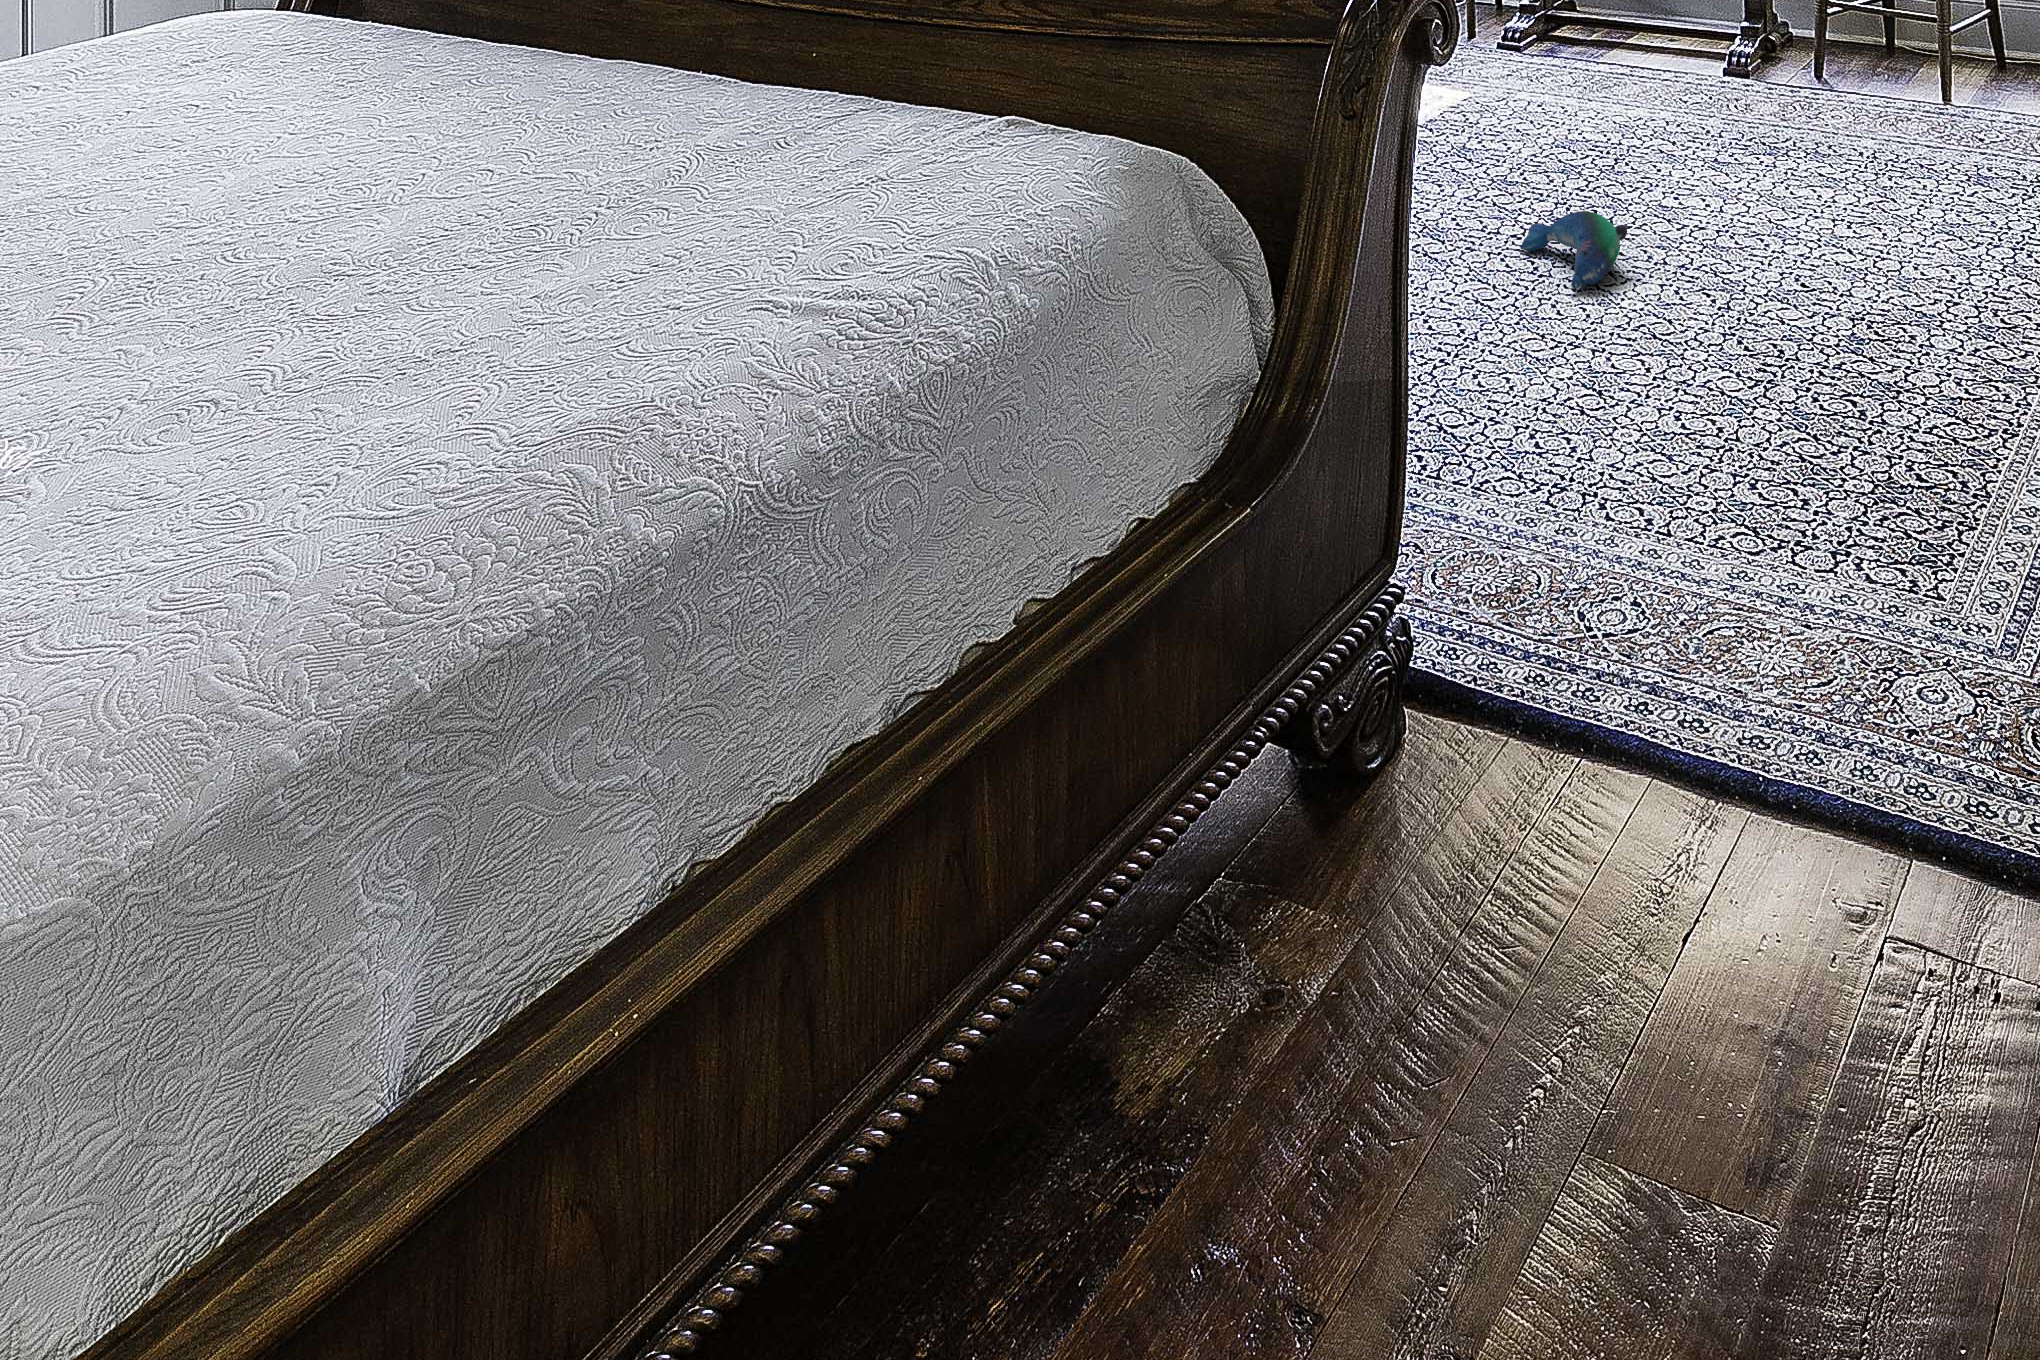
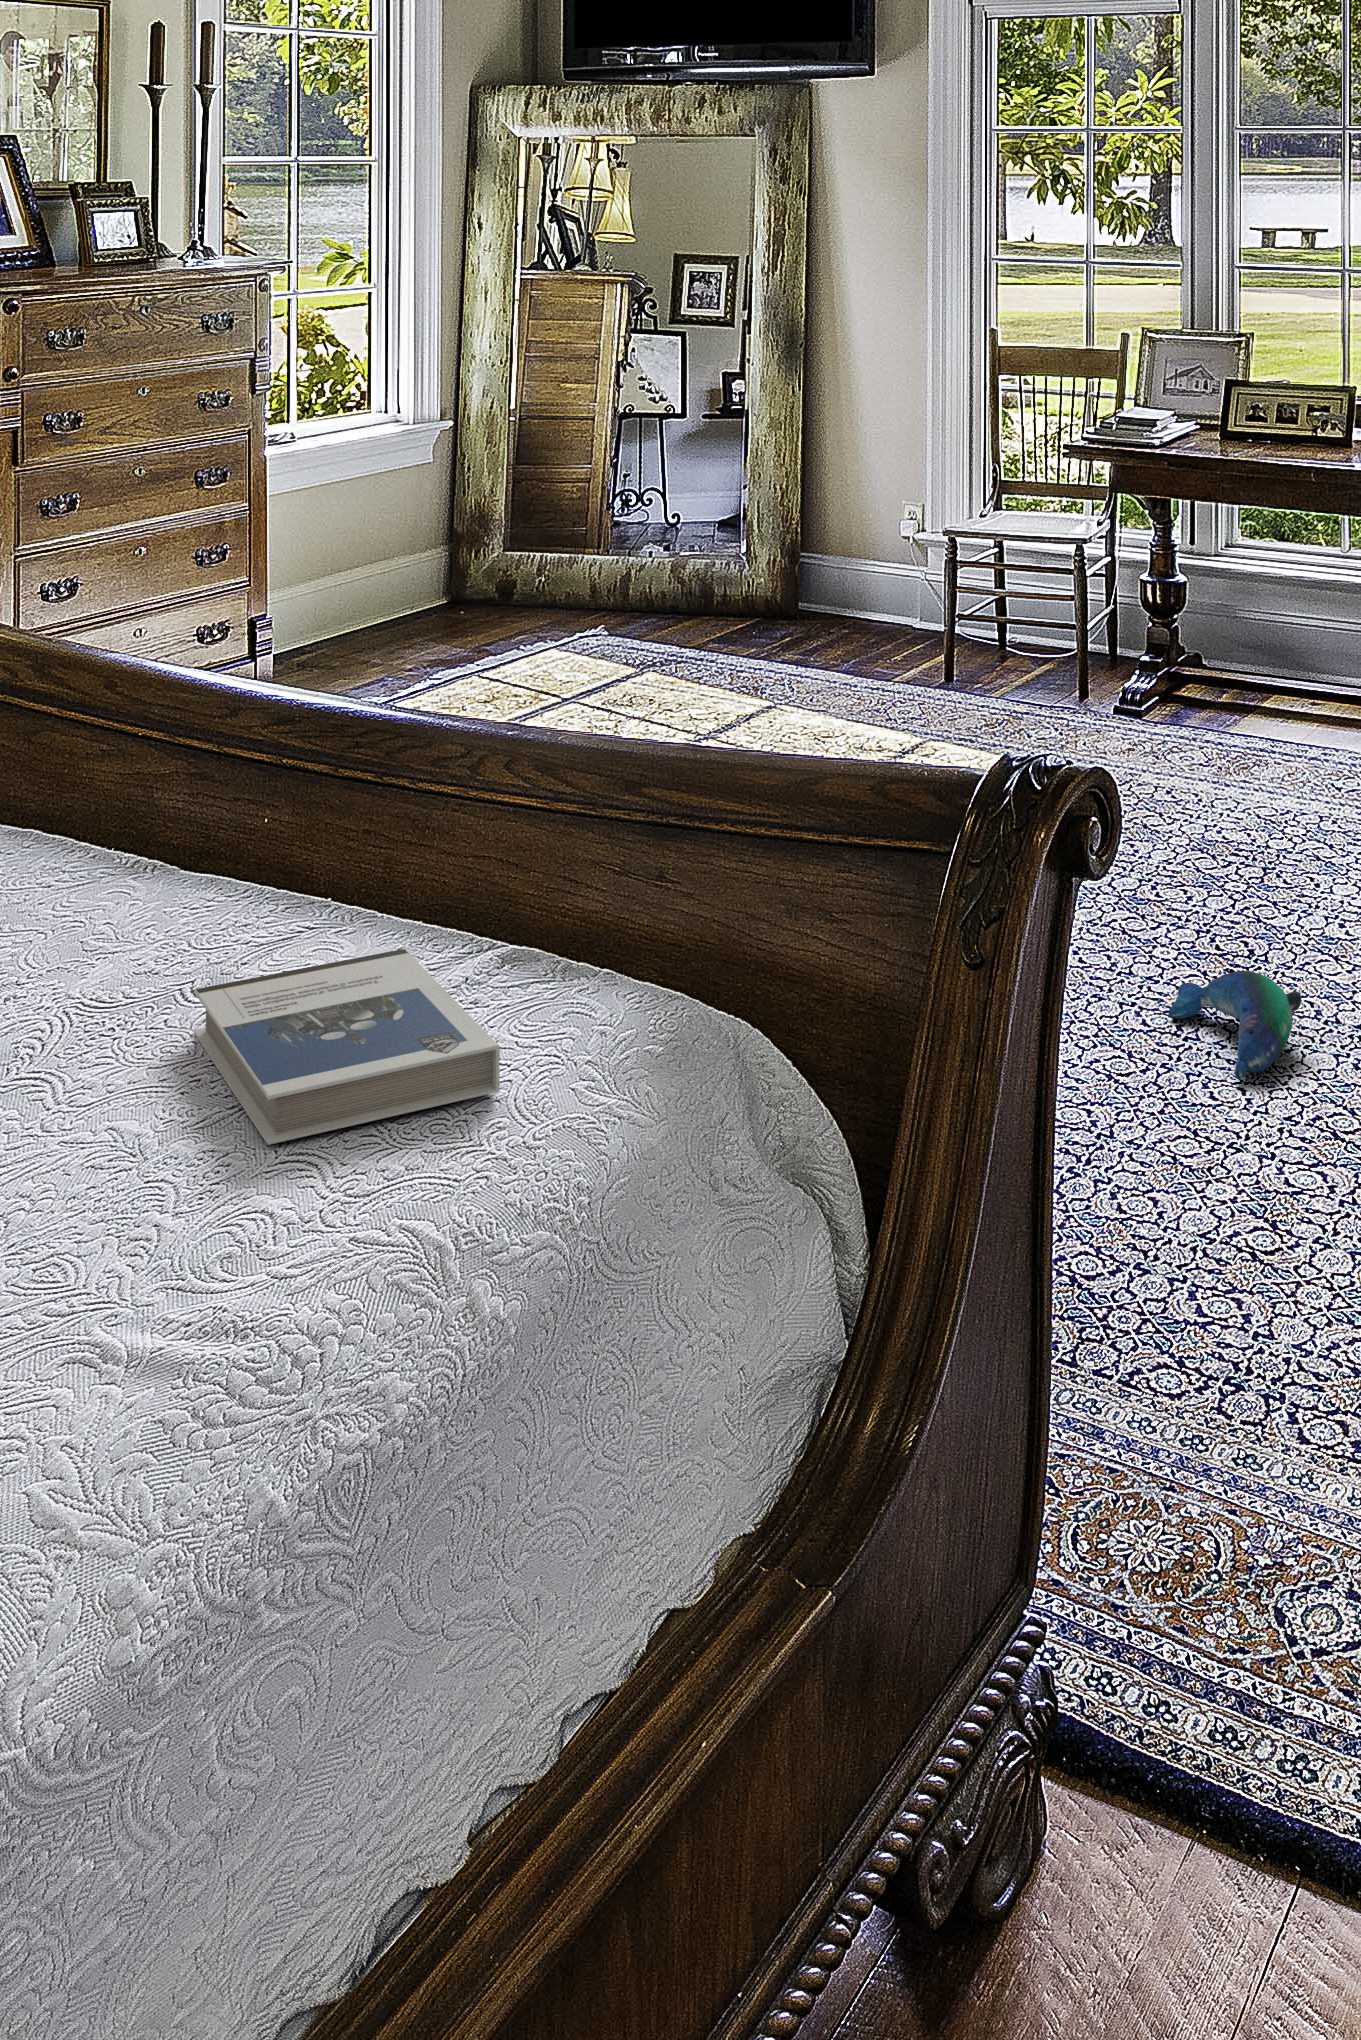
hardback book: none [774,96,1002,201] -> present [194,949,500,1145]

